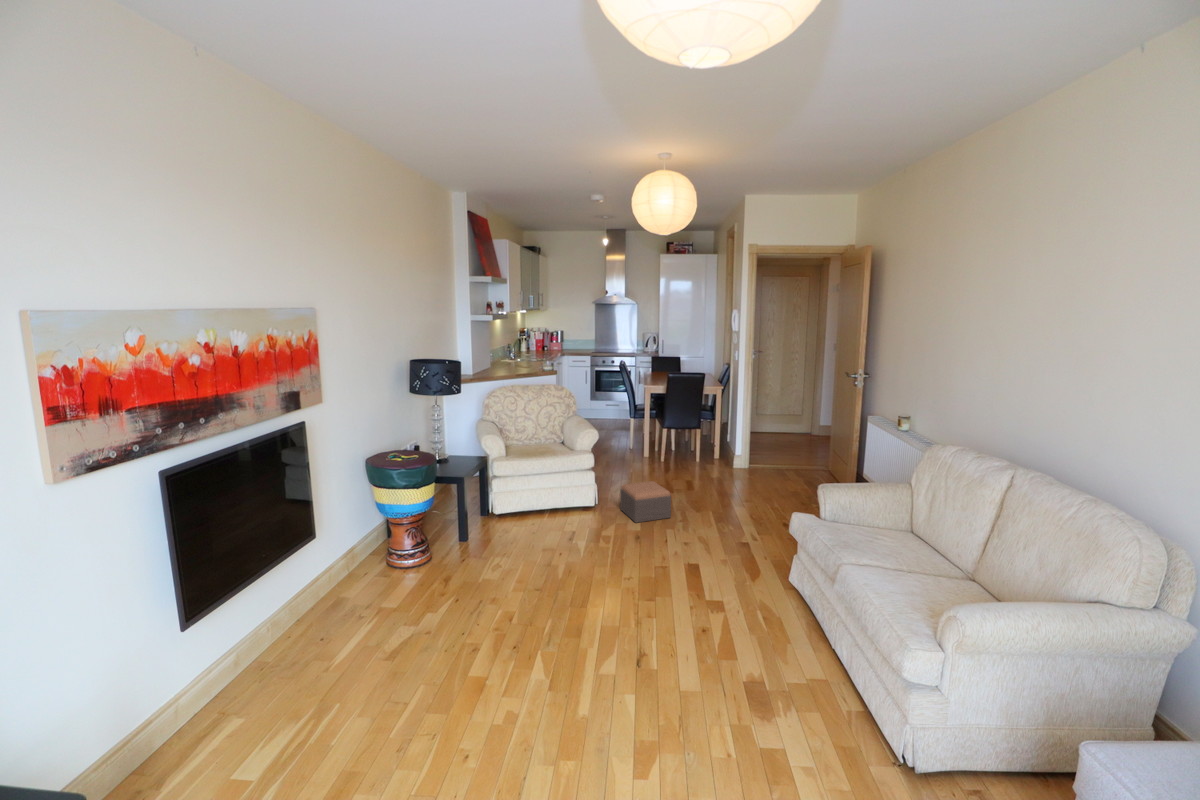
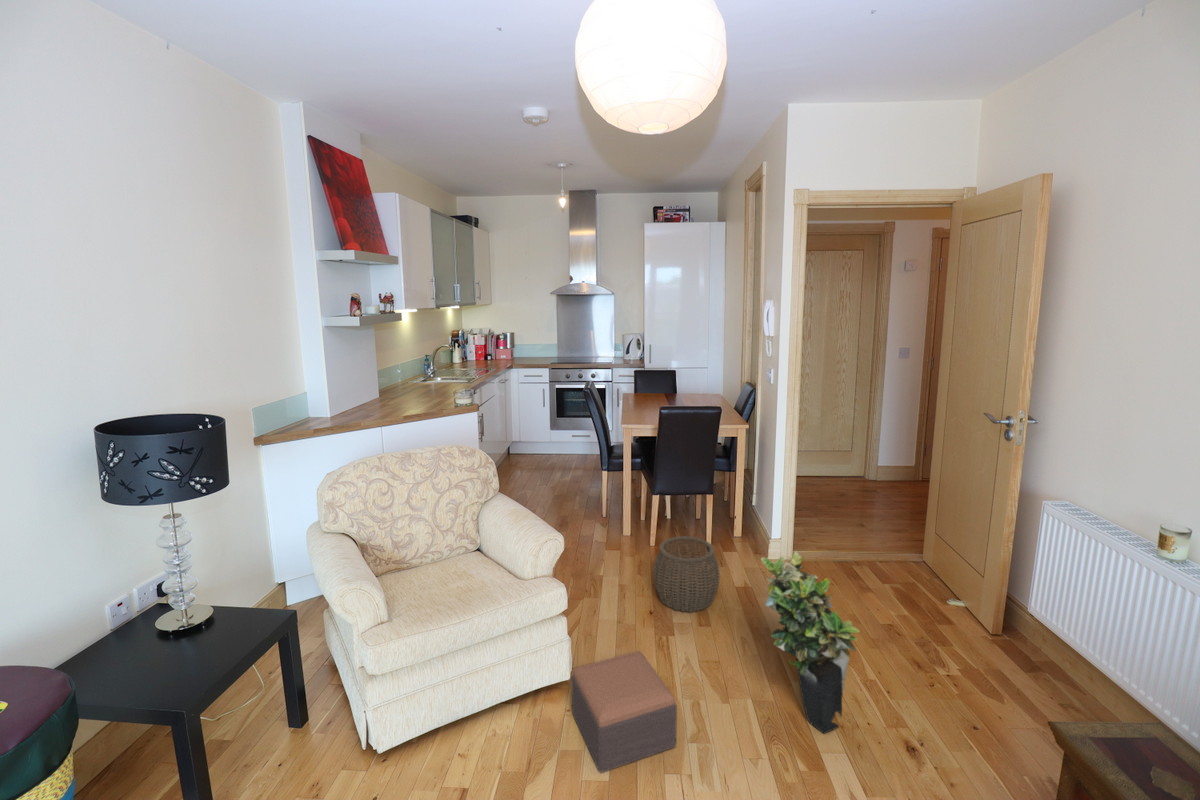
potted plant: none [715,434,759,516] -> present [761,551,859,733]
woven basket: none [662,444,700,483] -> present [654,536,719,612]

